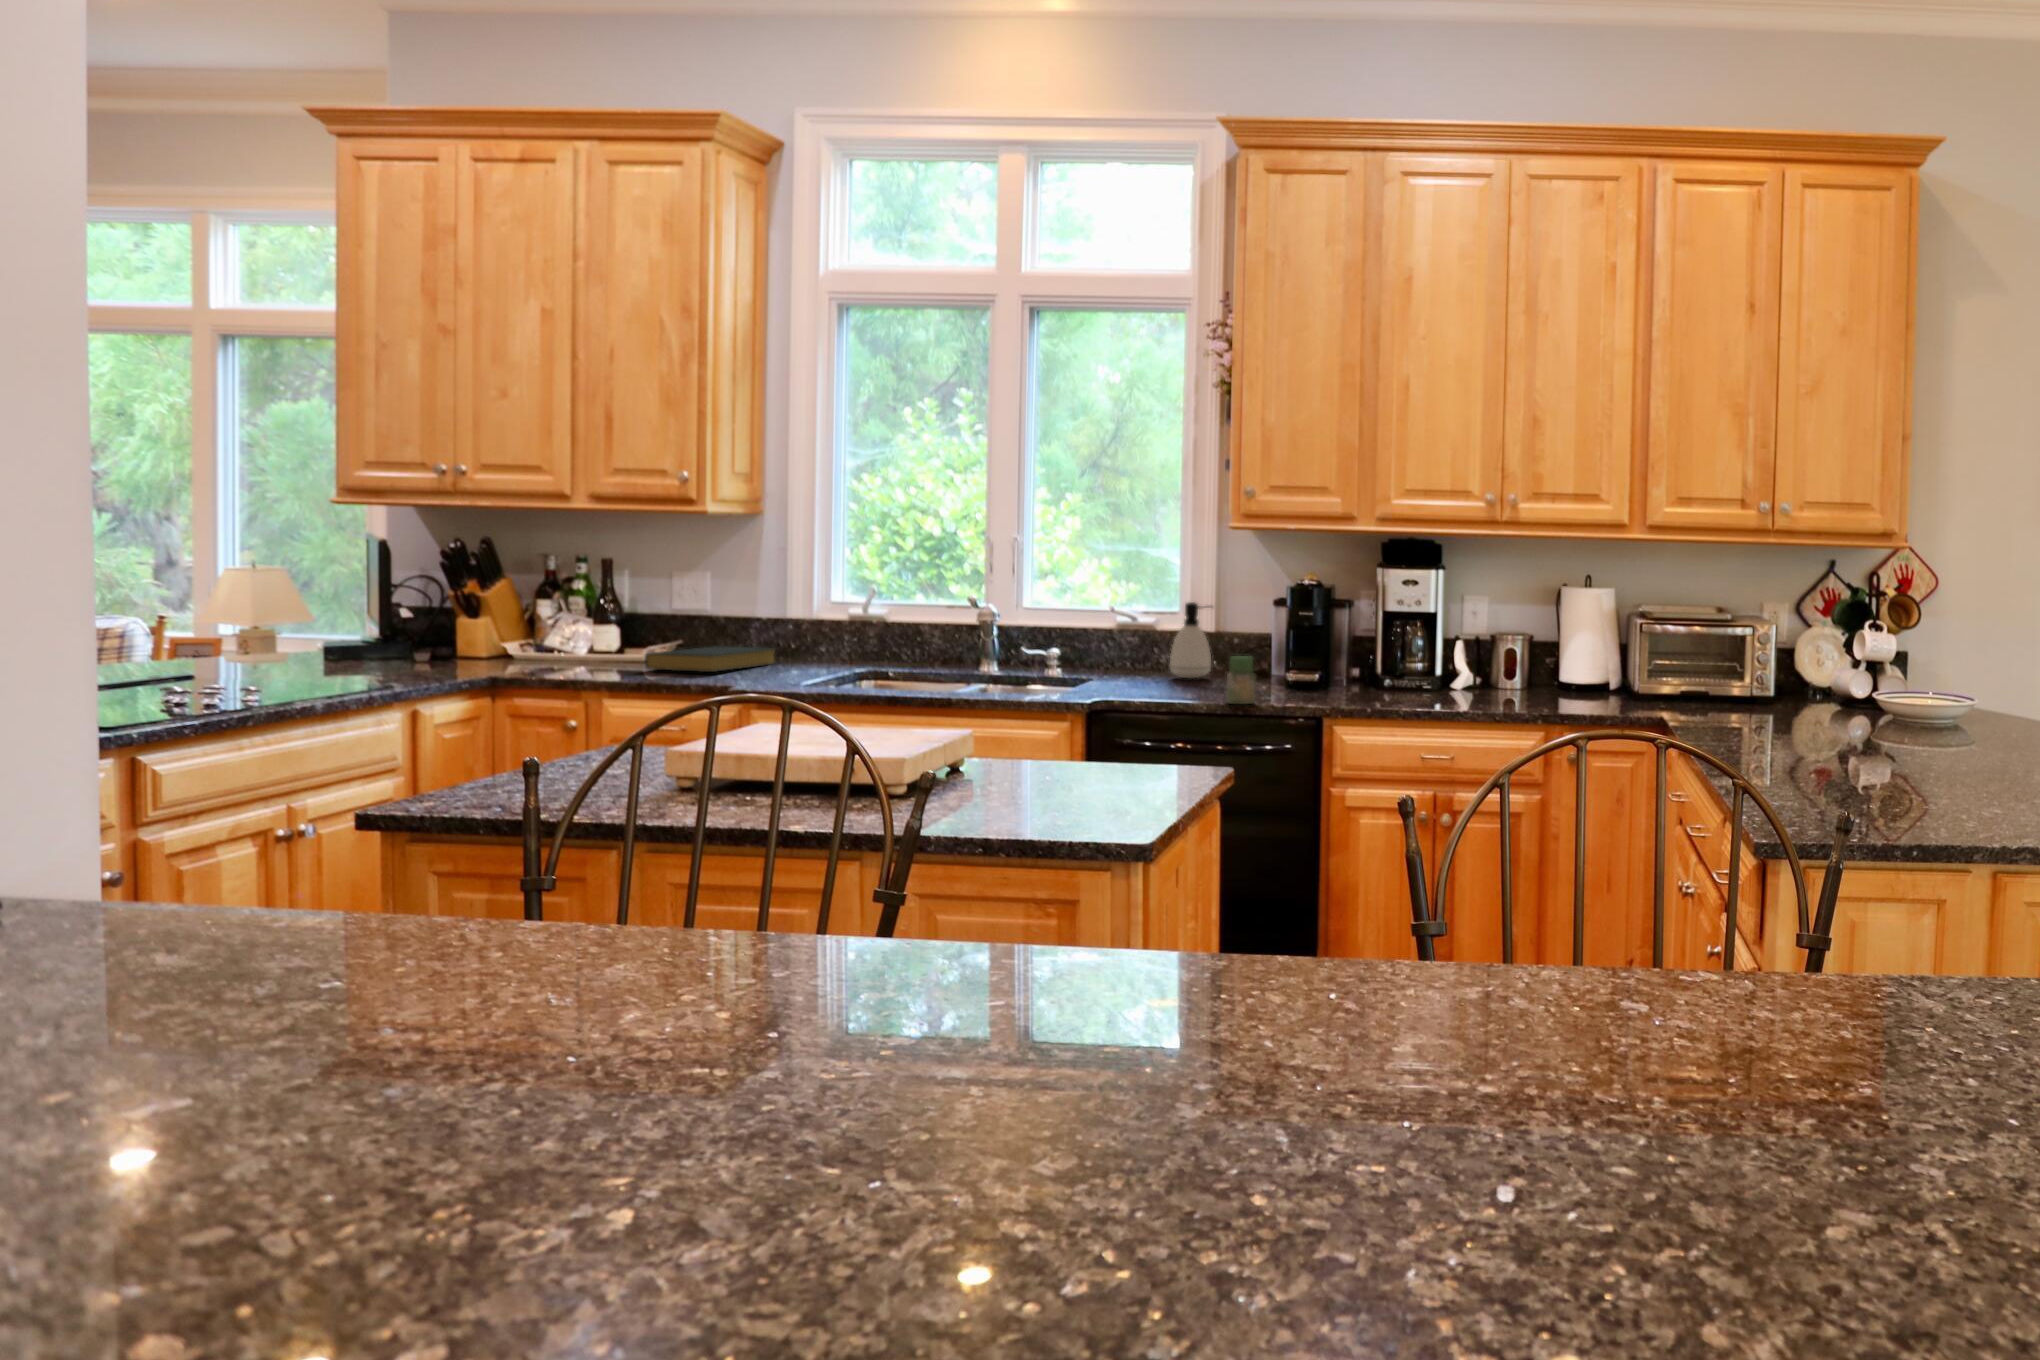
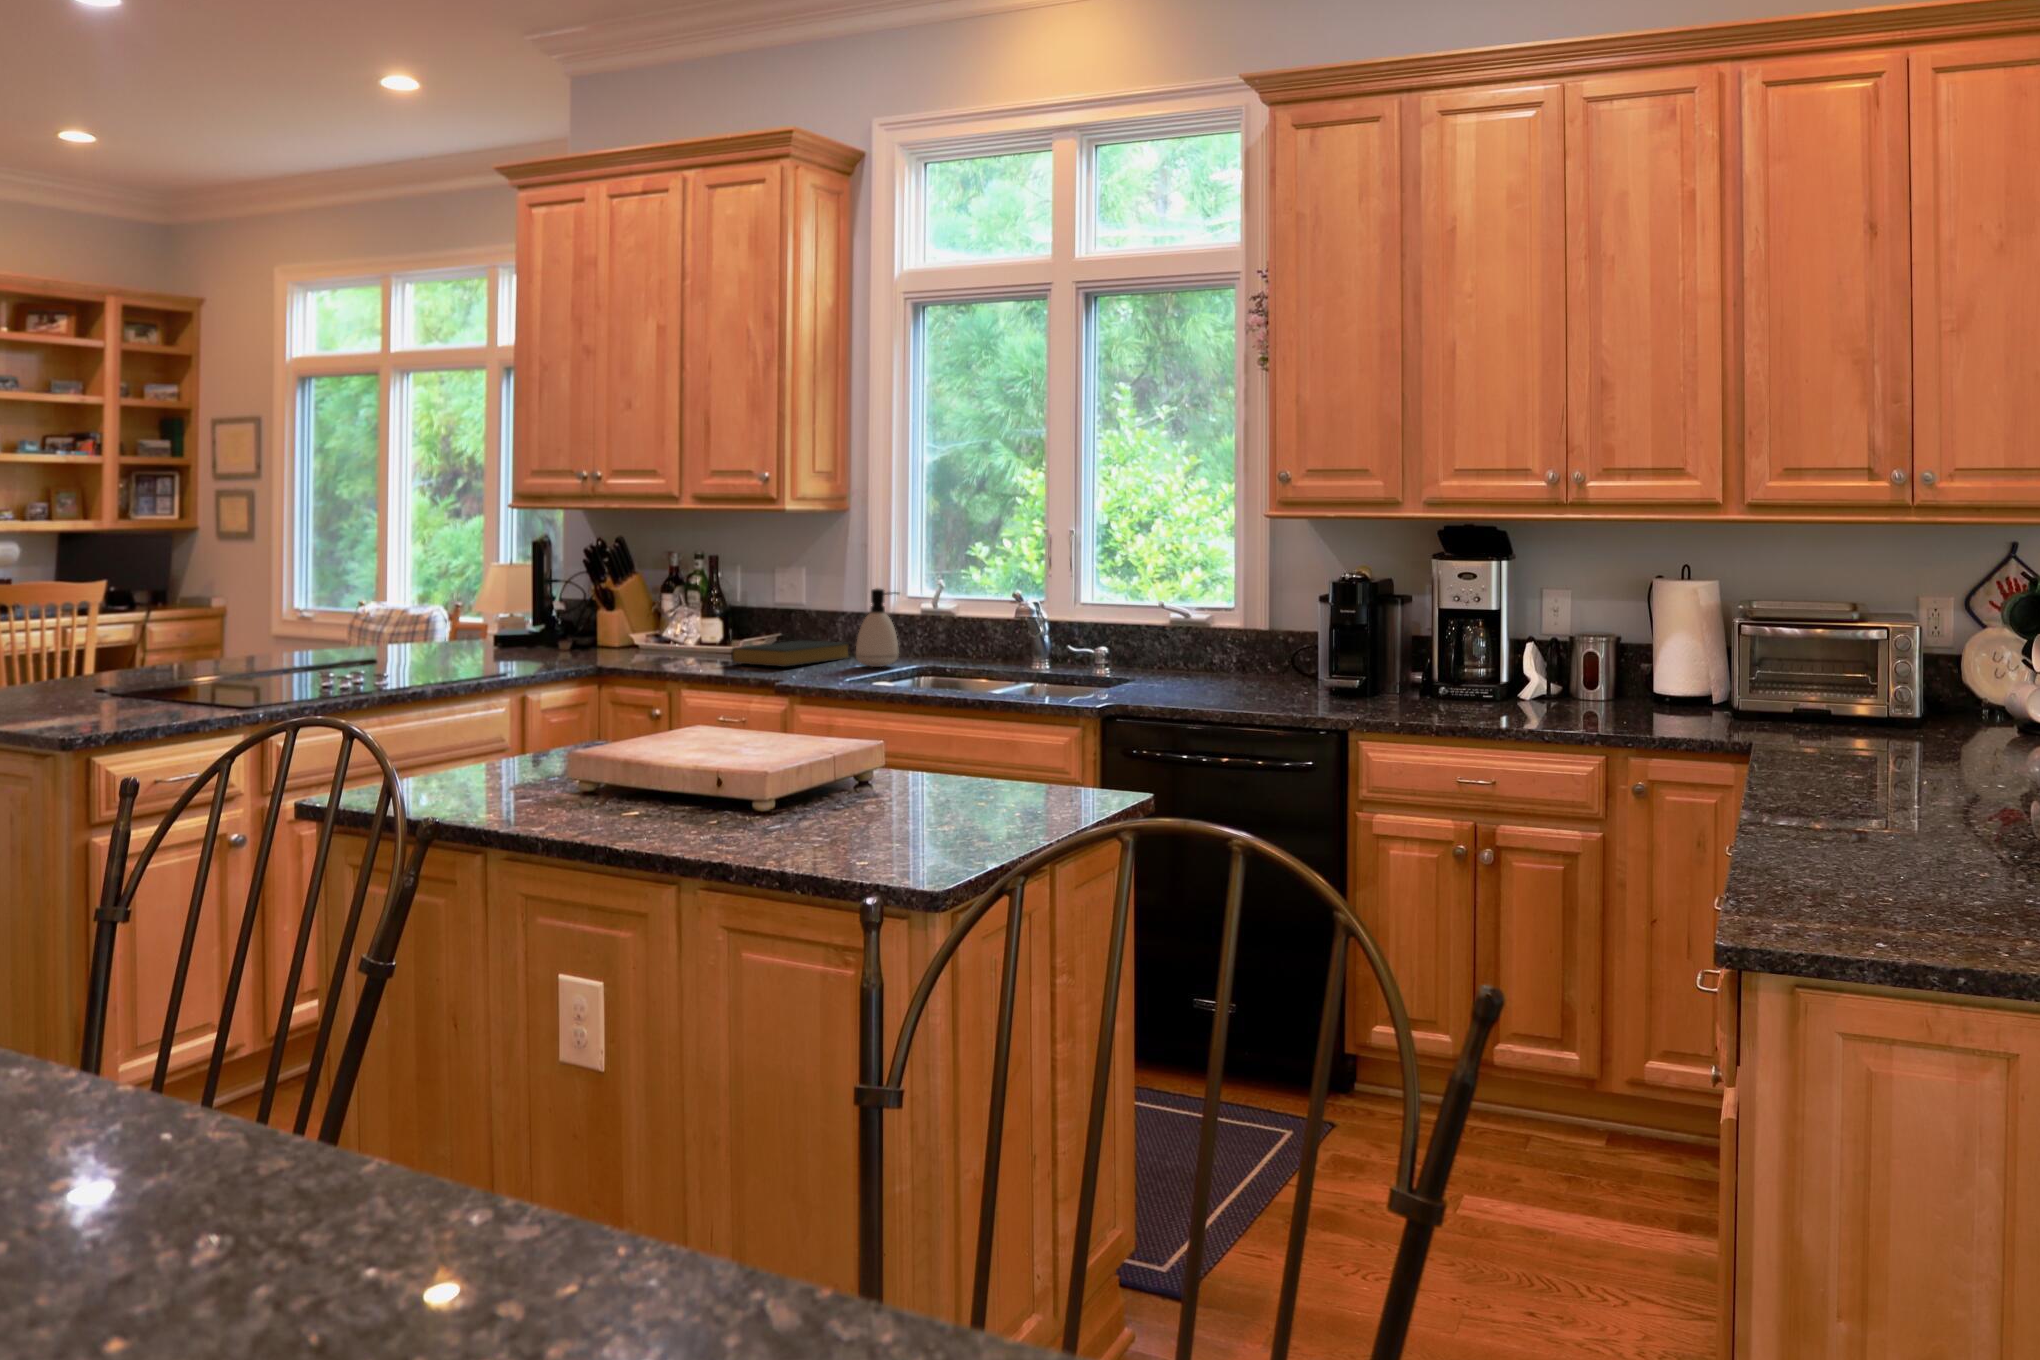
soap dispenser: present [1170,602,1211,678] -> present [856,589,899,667]
jar: present [1226,656,1256,704] -> none [1252,658,1283,712]

